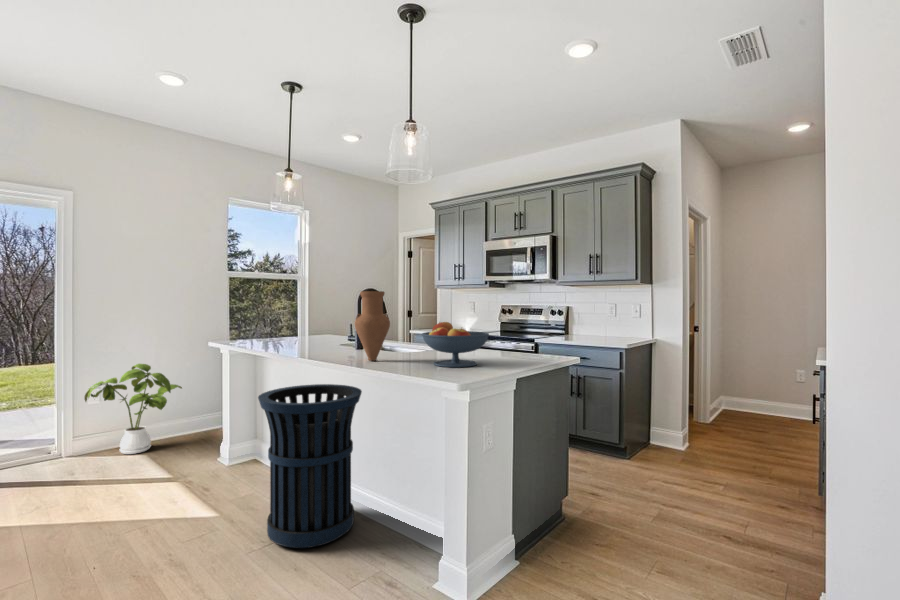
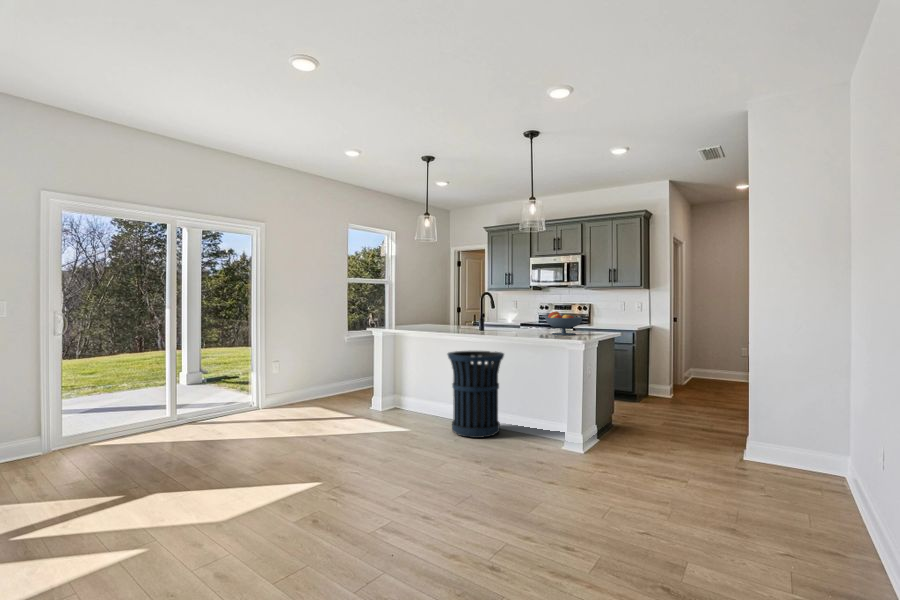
vase: present [355,291,390,361] -> none [502,294,523,334]
house plant: present [84,364,182,454] -> none [272,344,334,408]

